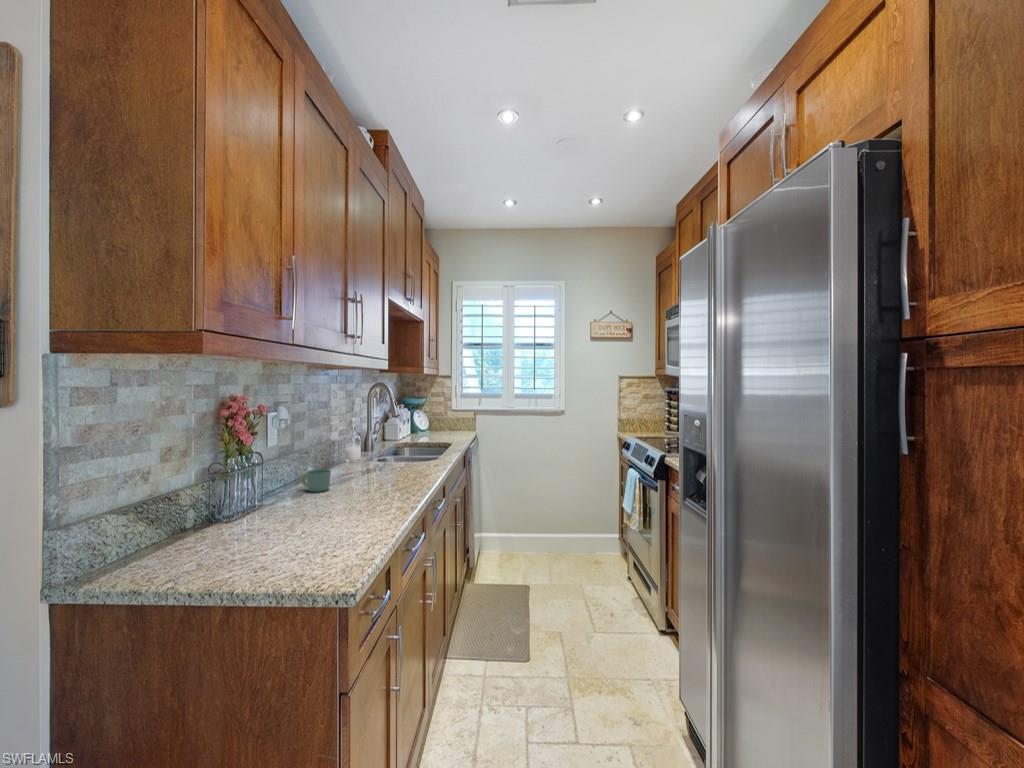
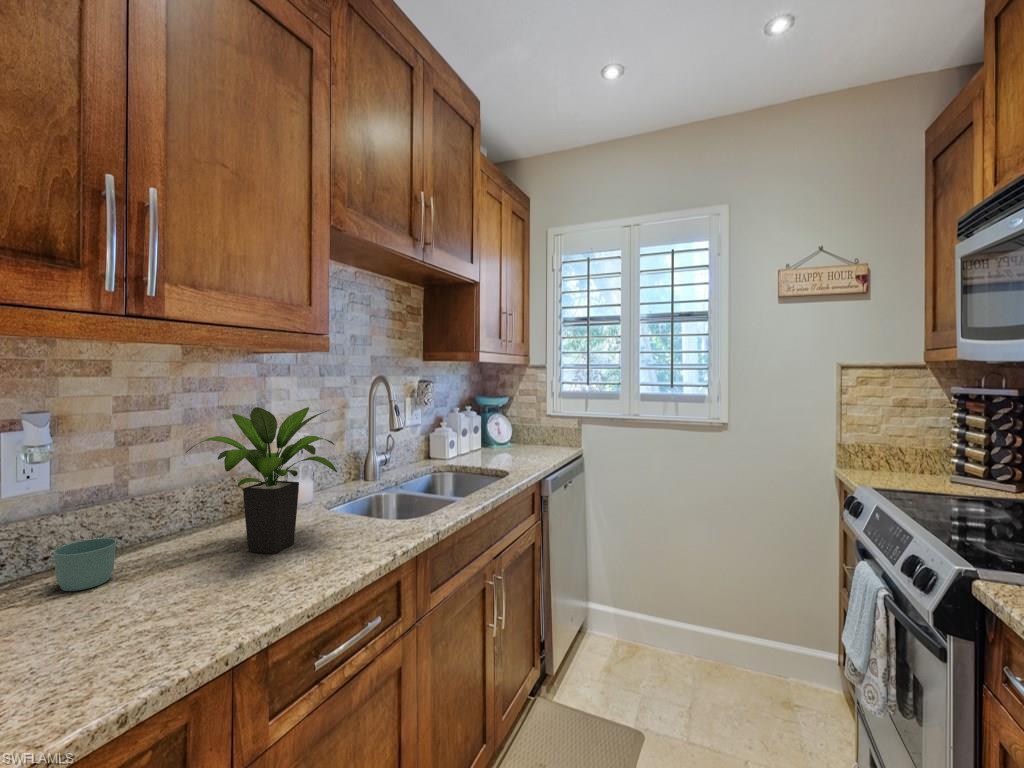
potted plant: none [344,402,413,477] -> present [186,406,337,554]

